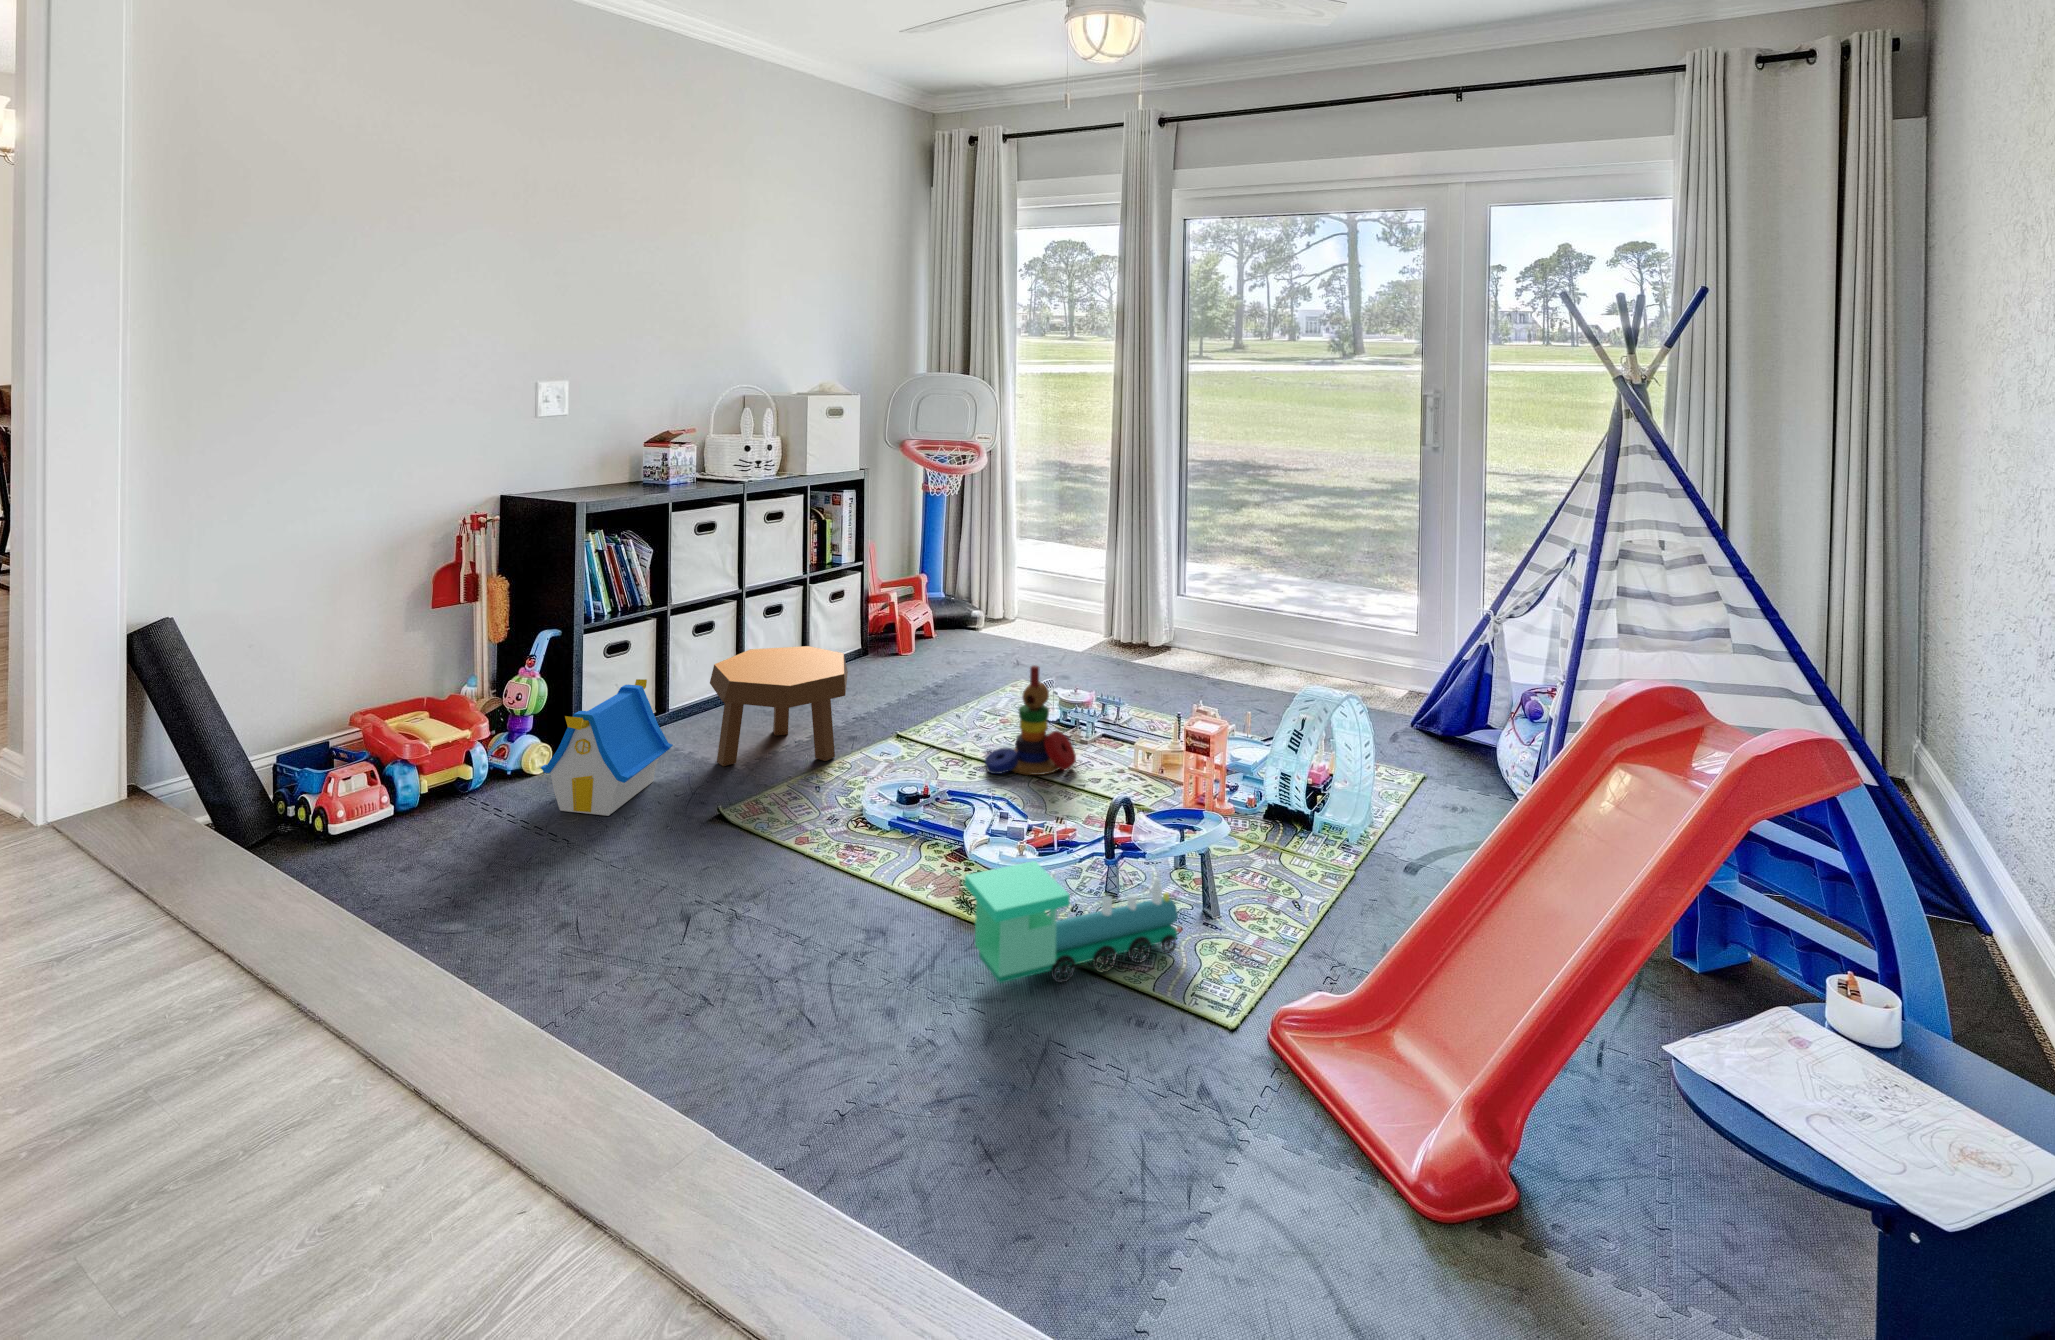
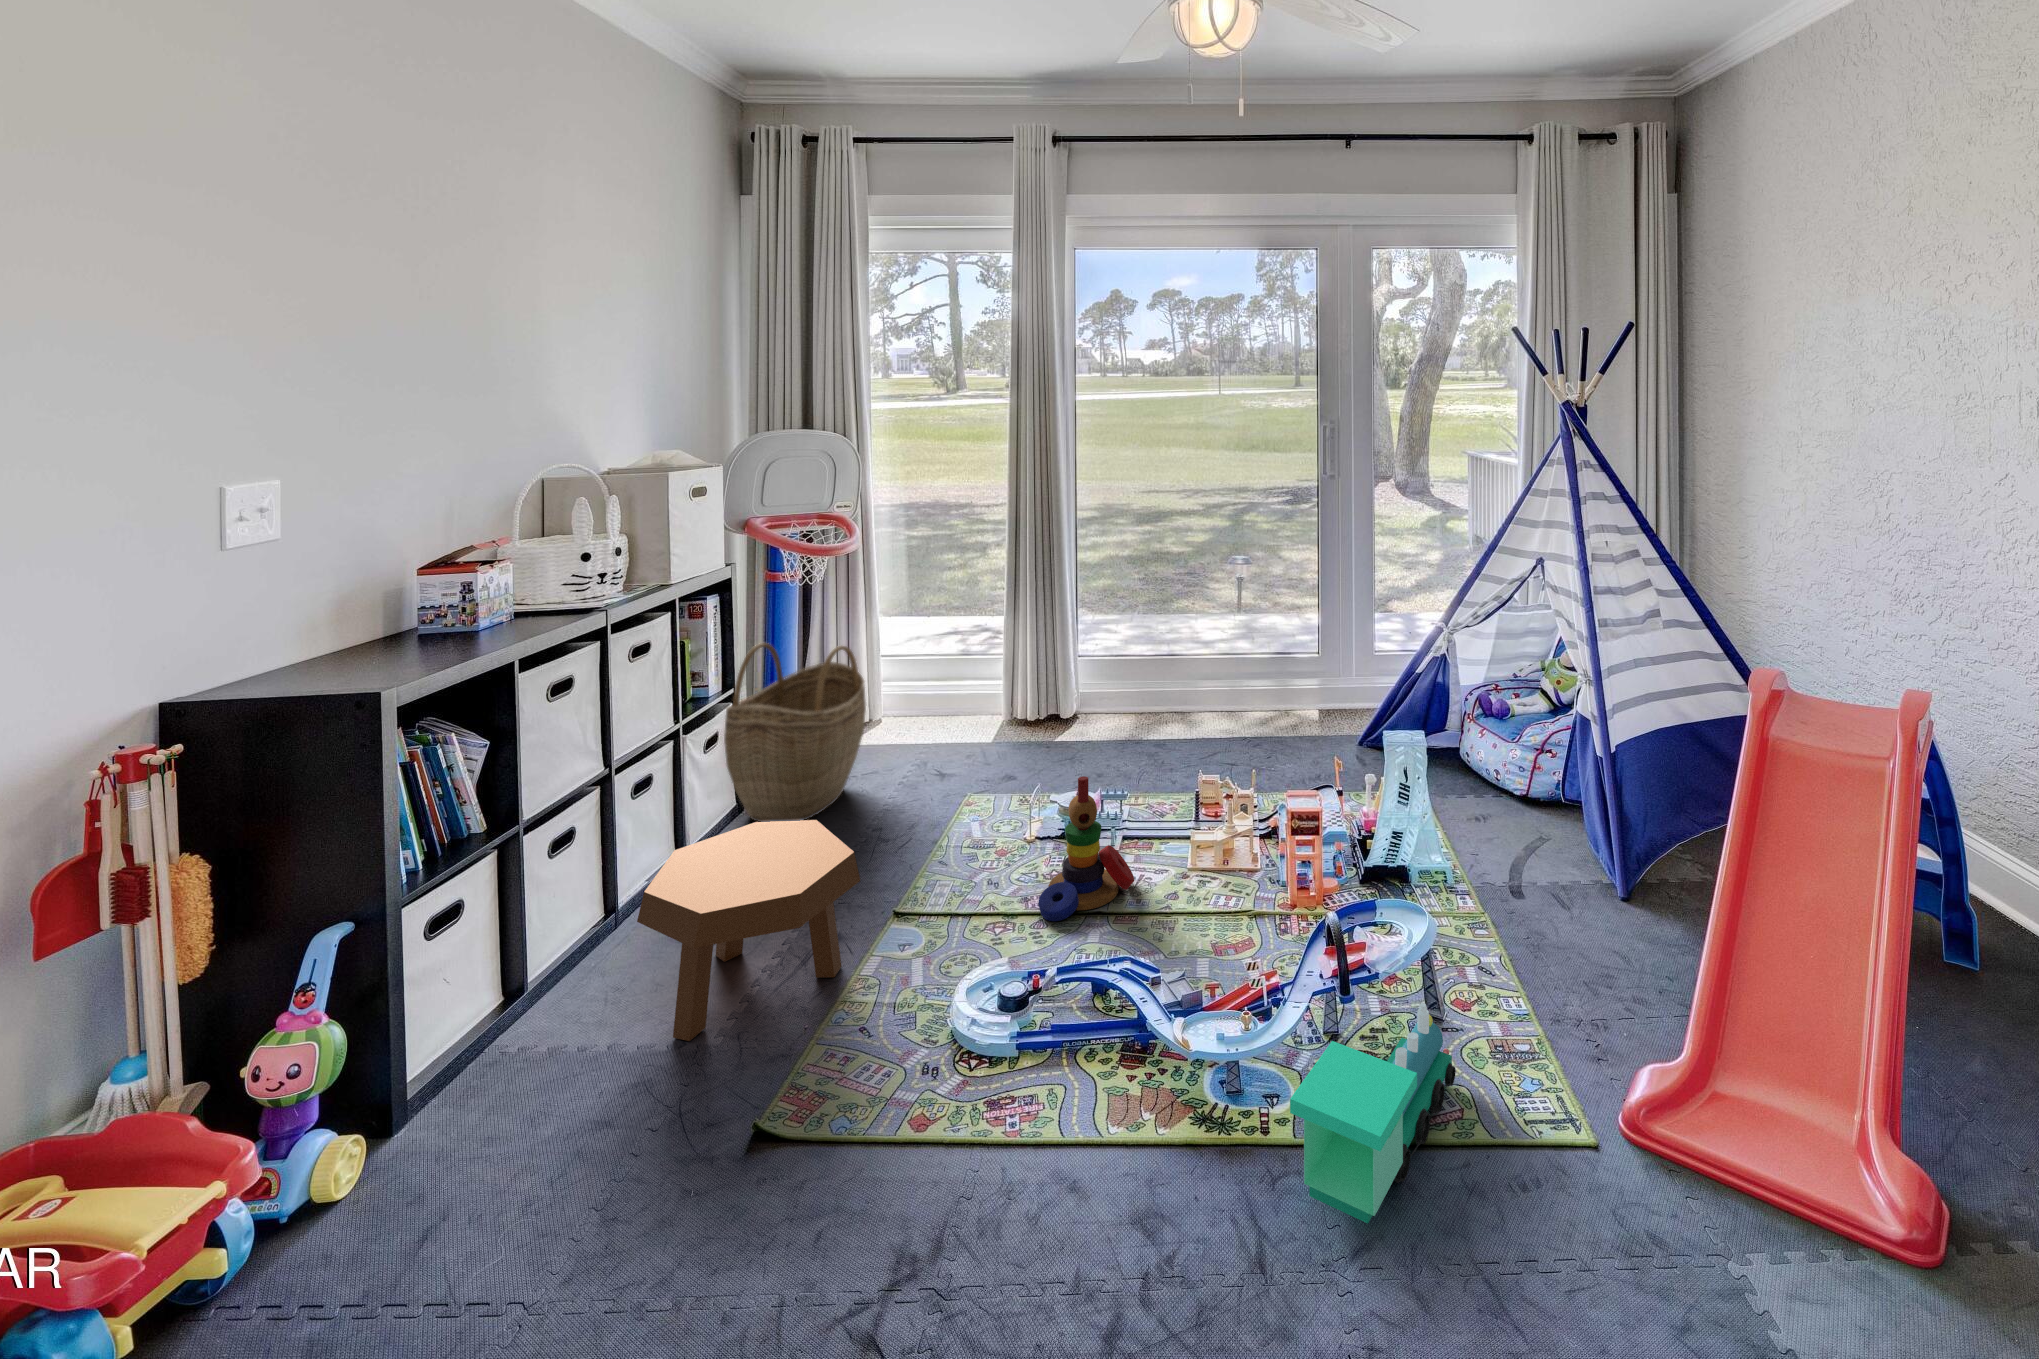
woven basket: none [842,533,954,674] -> present [724,643,866,822]
toy house: present [541,679,673,816] -> none [412,955,630,1242]

